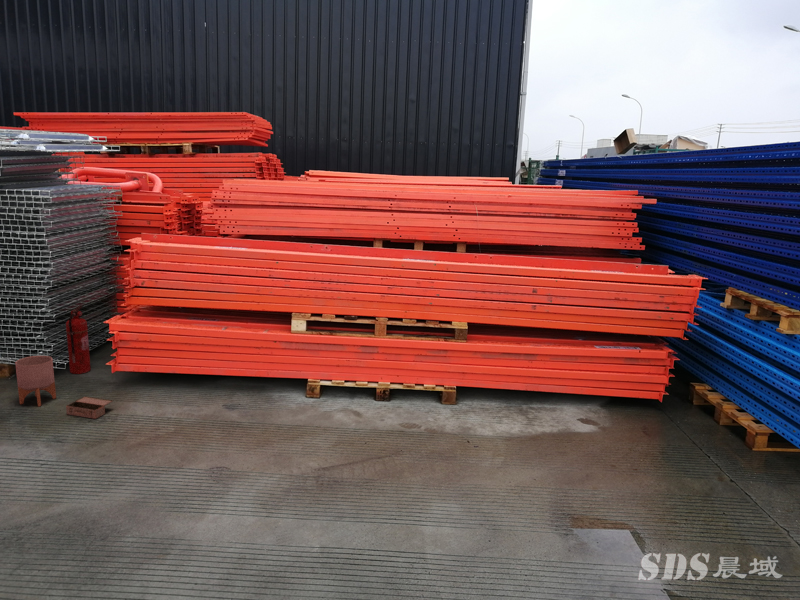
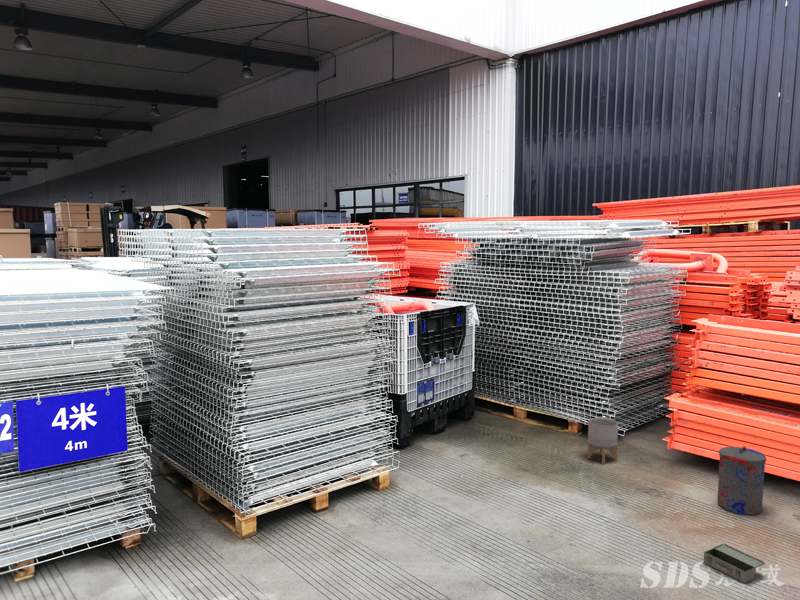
fire extinguisher: present [66,306,91,374] -> none [627,379,647,443]
trash can: none [157,359,200,422] -> present [717,446,766,515]
toolbox: present [66,396,112,419] -> present [704,544,765,583]

